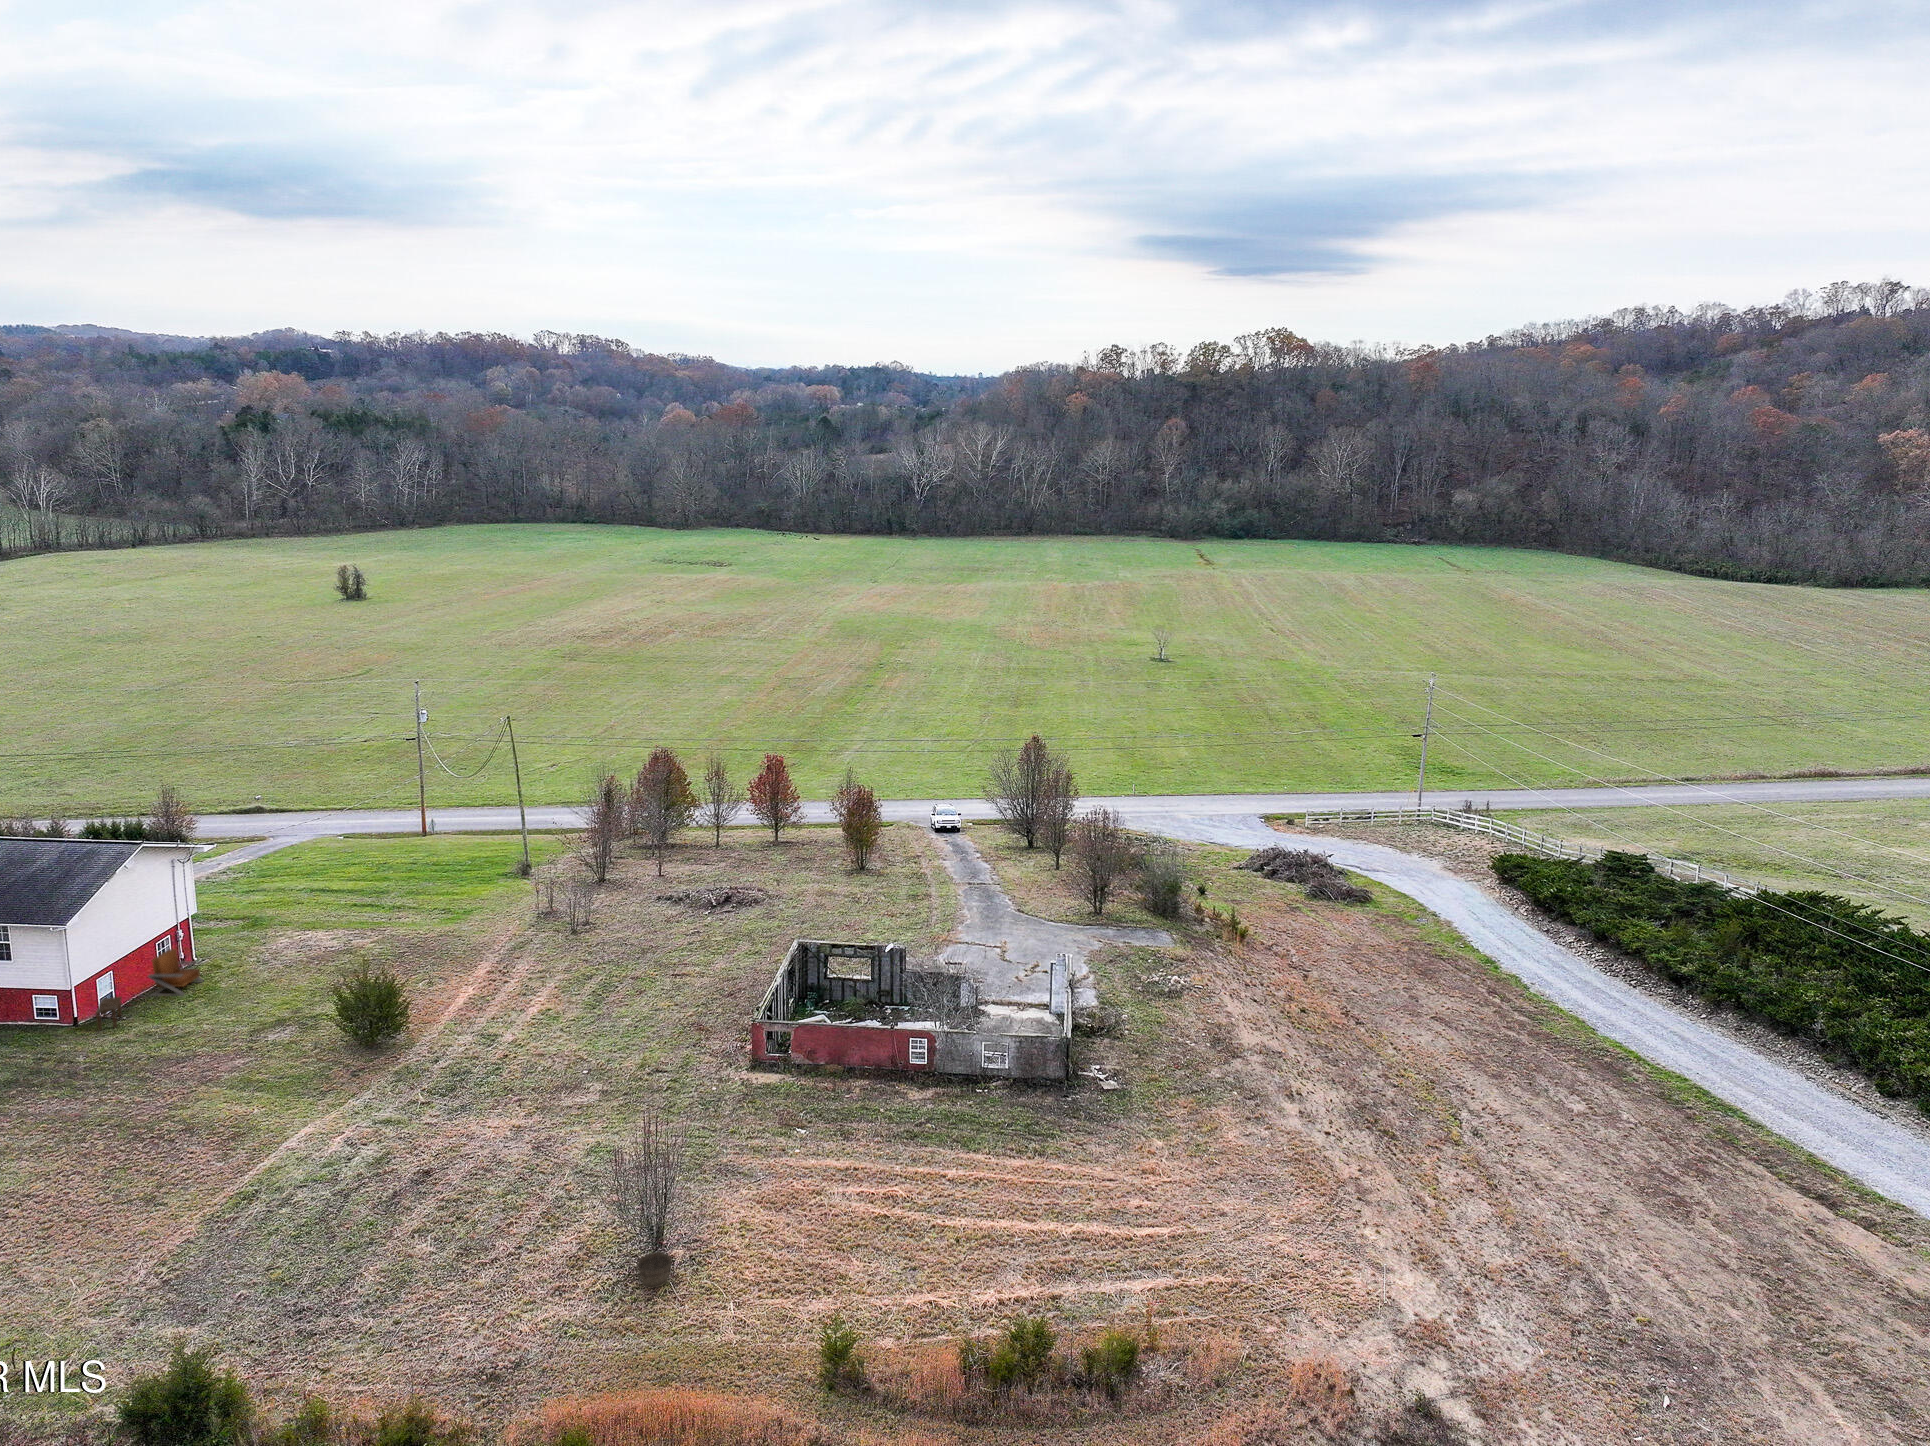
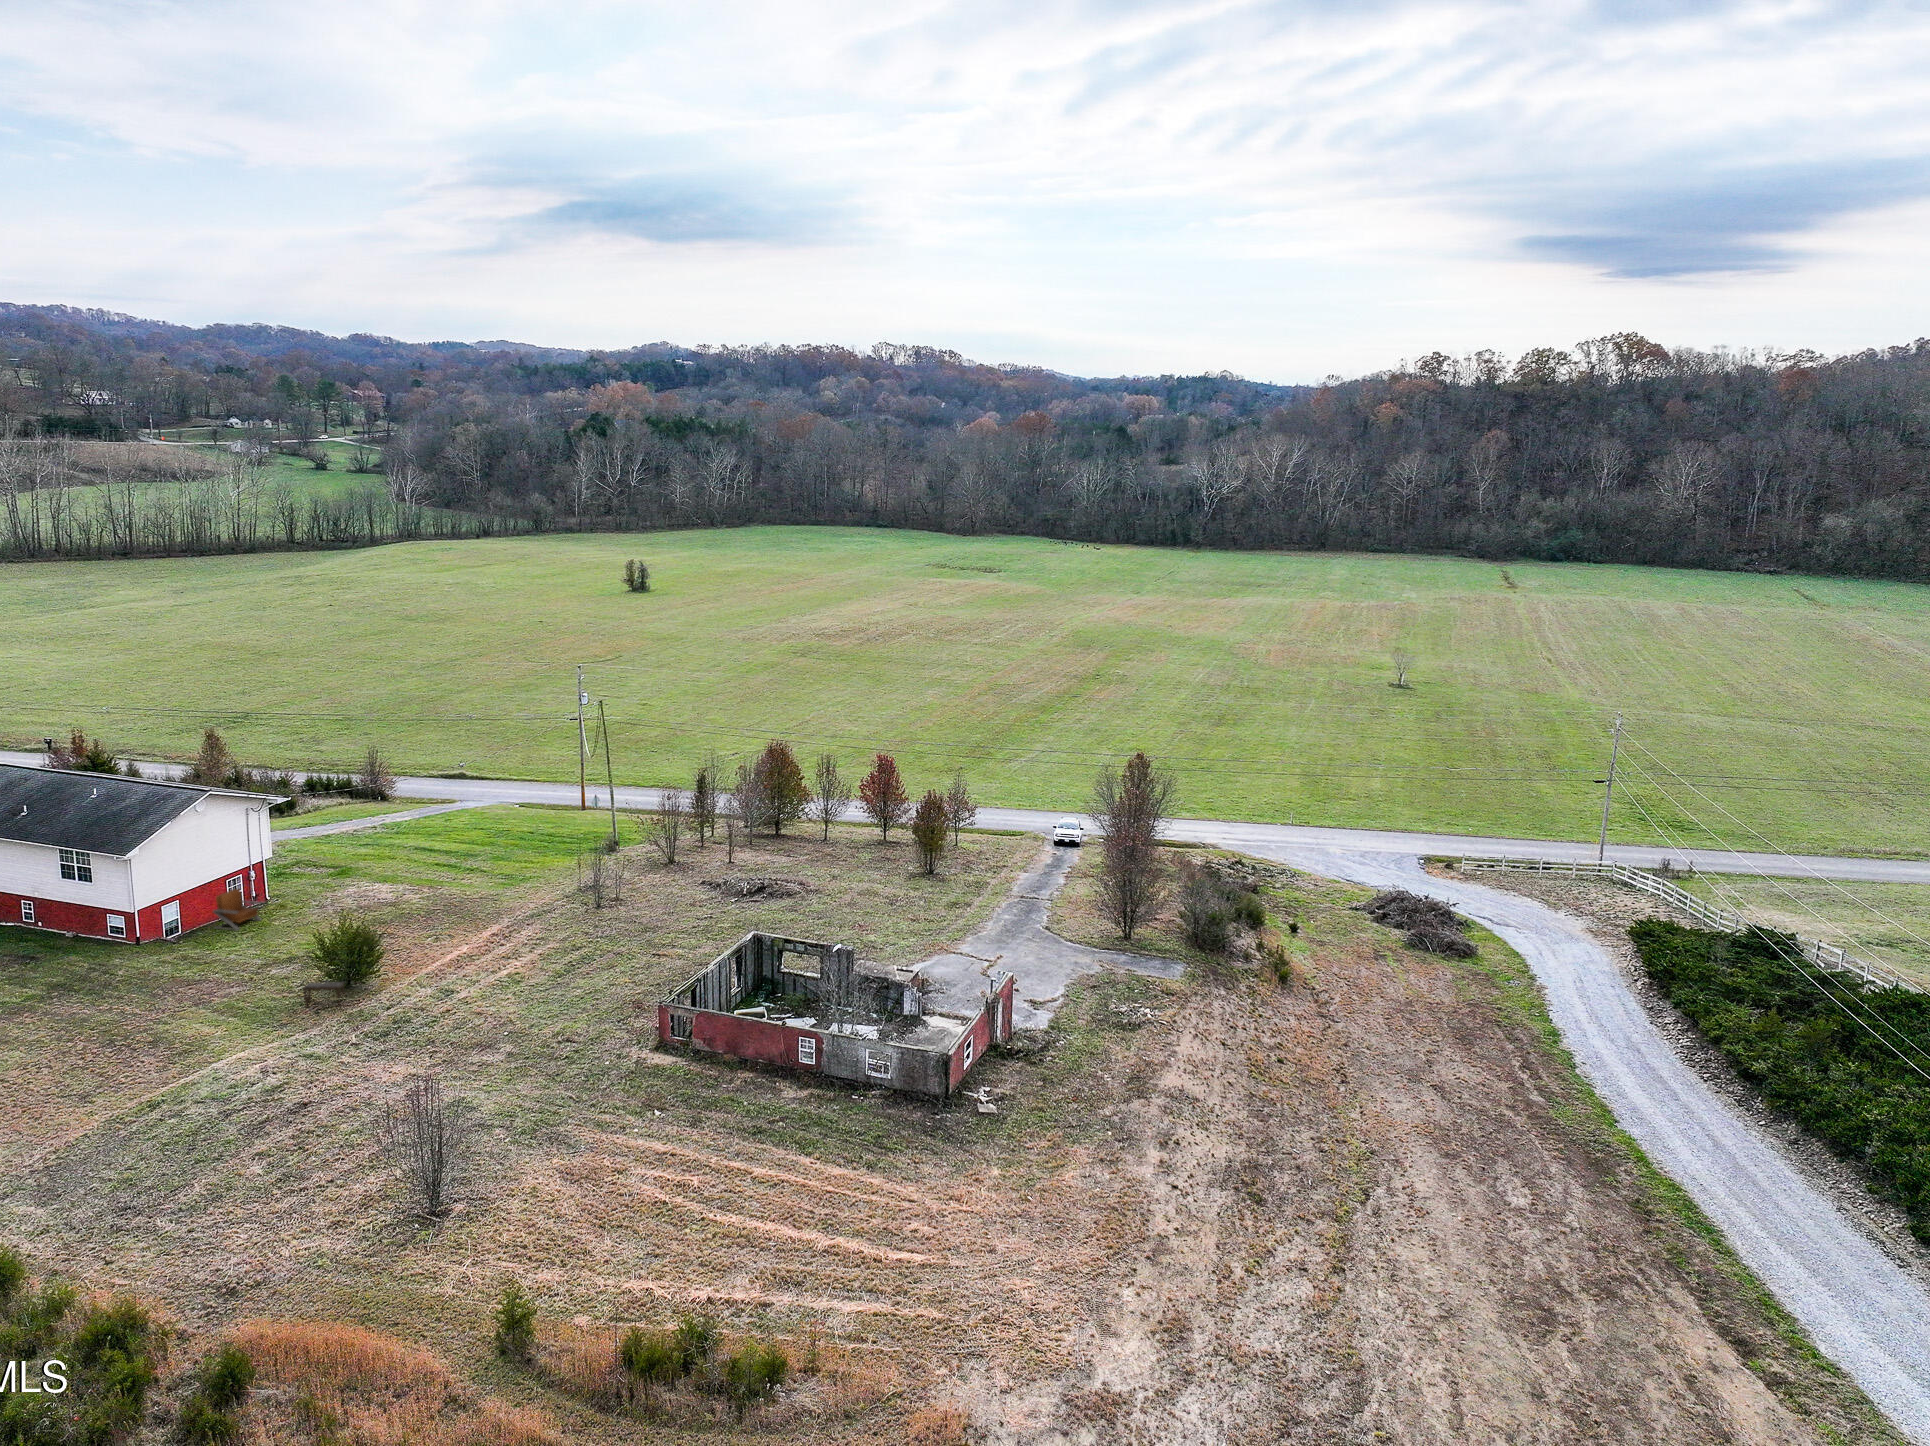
bench: present [96,997,122,1031] -> present [303,982,344,1007]
wooden bucket: present [638,1252,671,1289] -> none [405,1198,438,1231]

